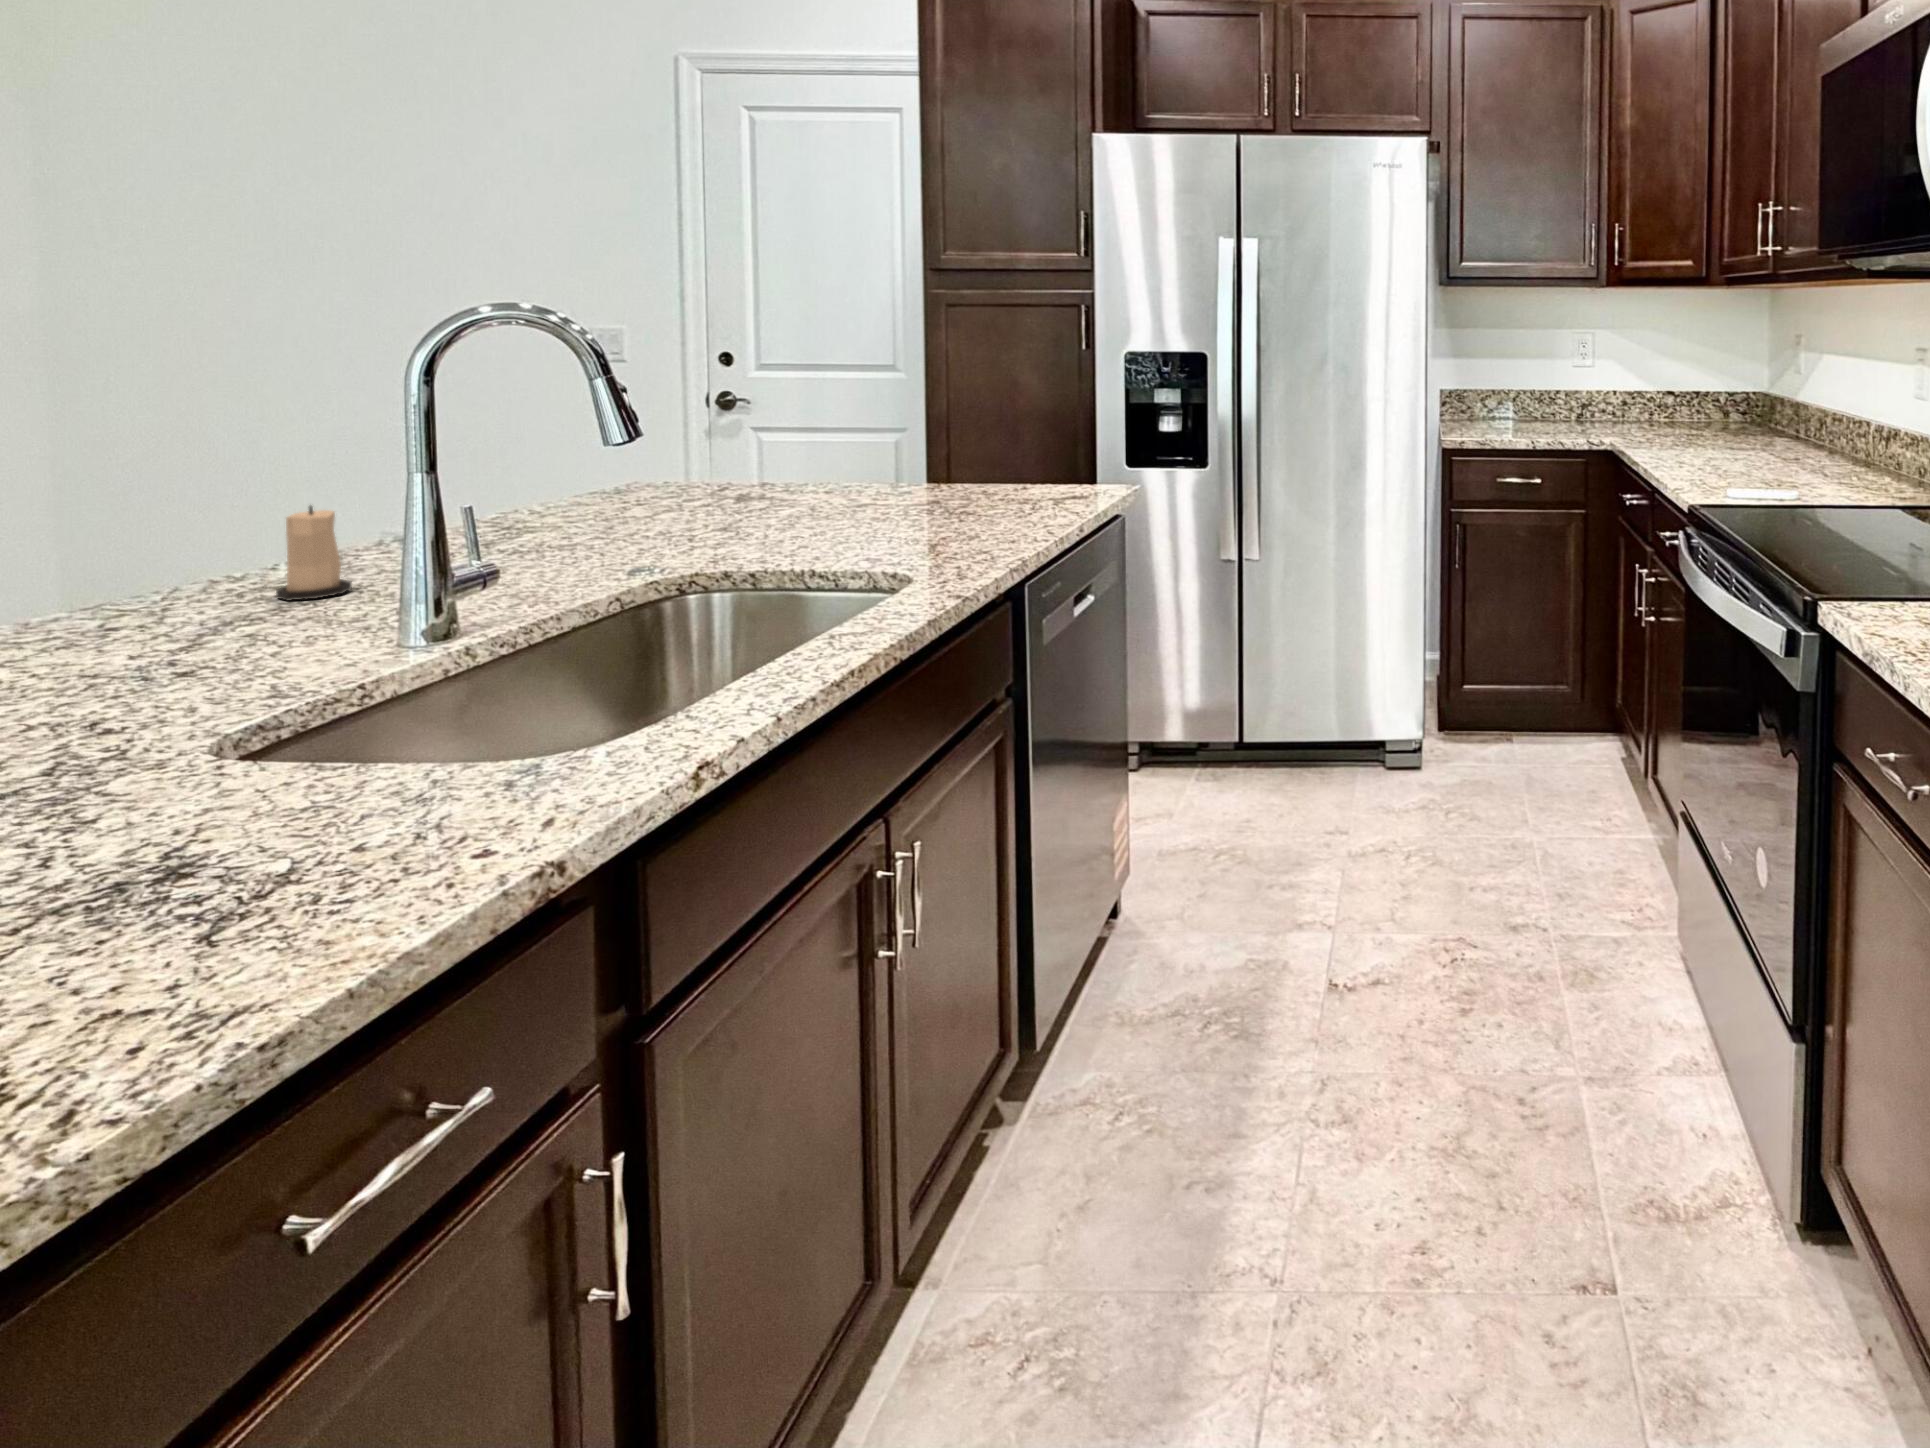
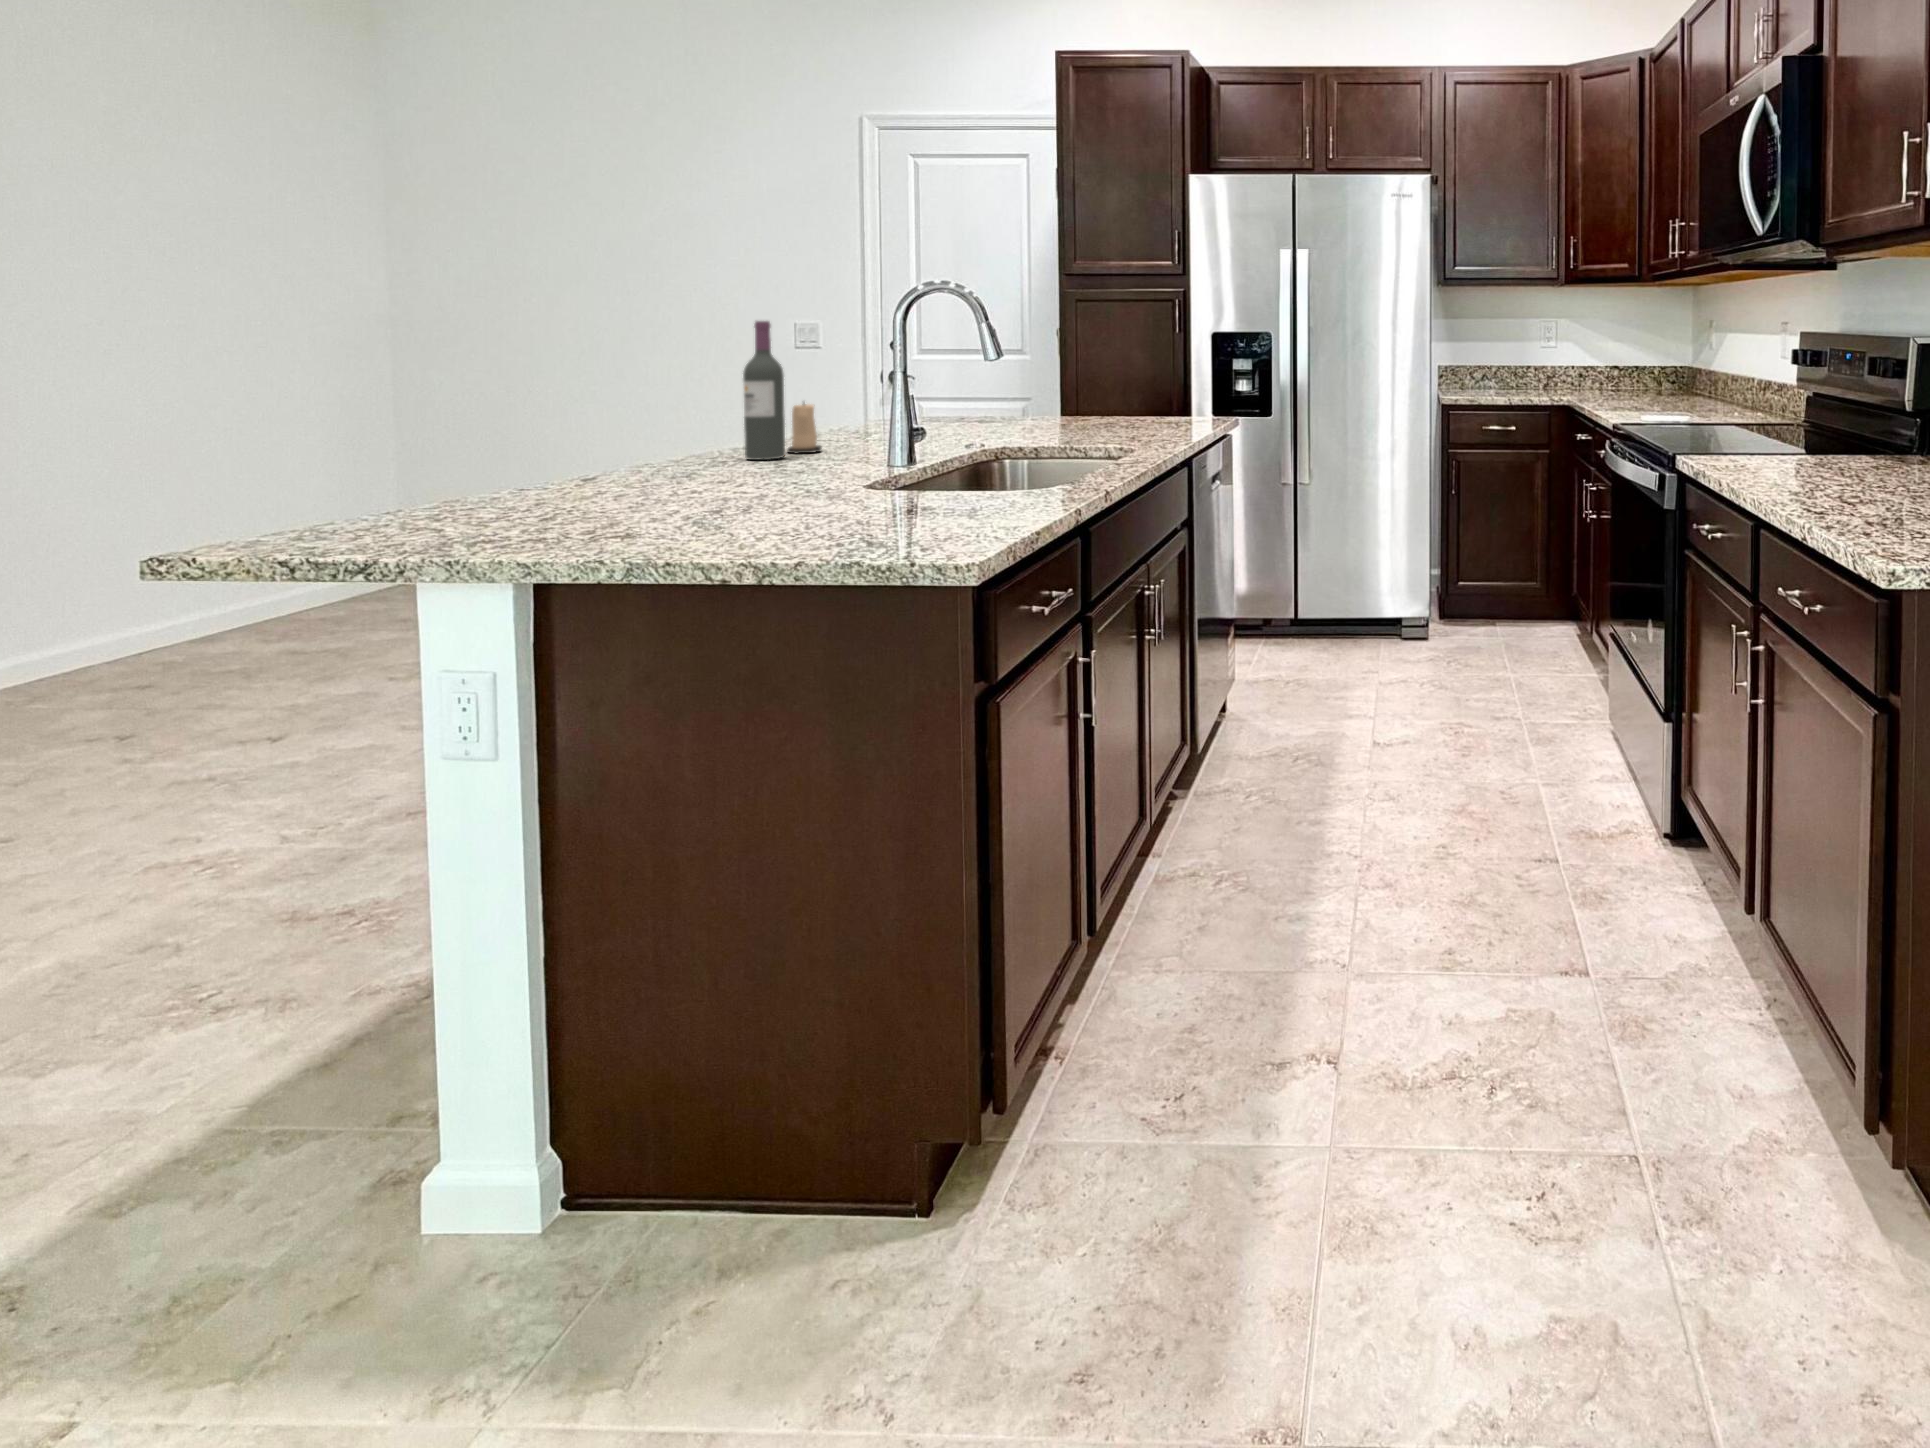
wine bottle: none [135,373,236,630] -> present [743,321,785,460]

